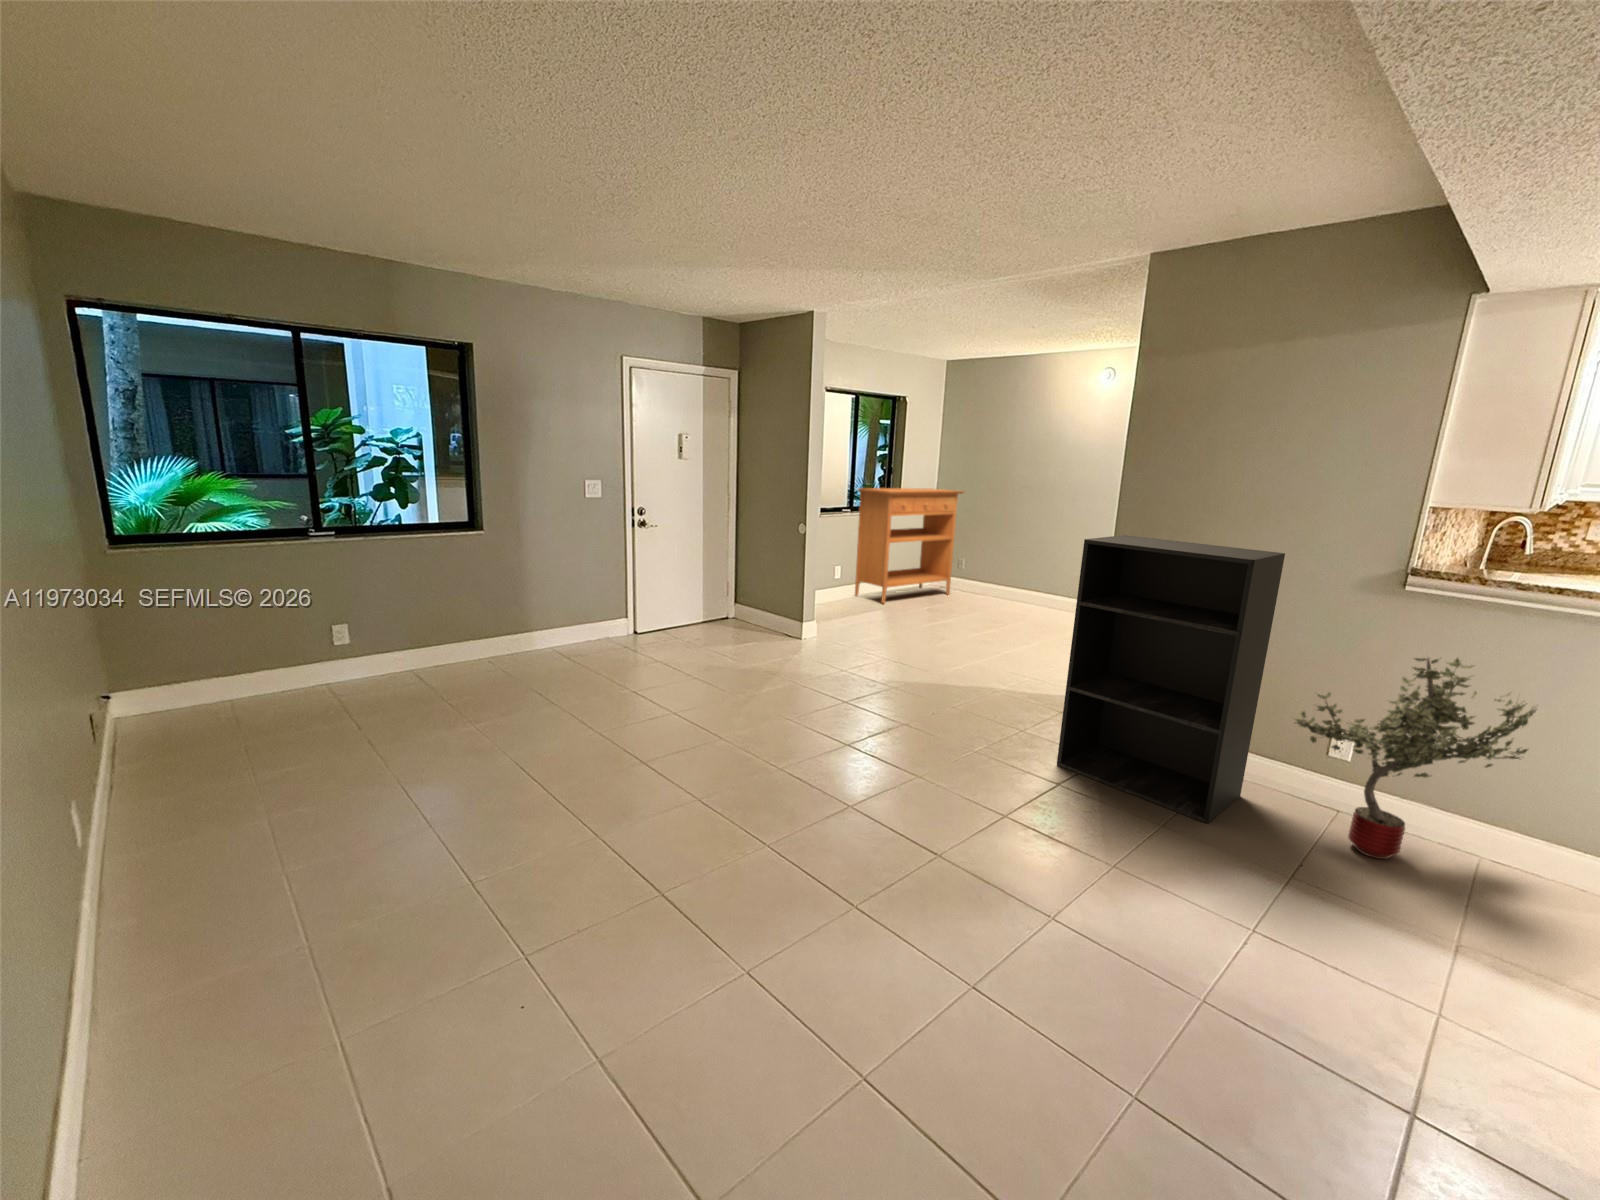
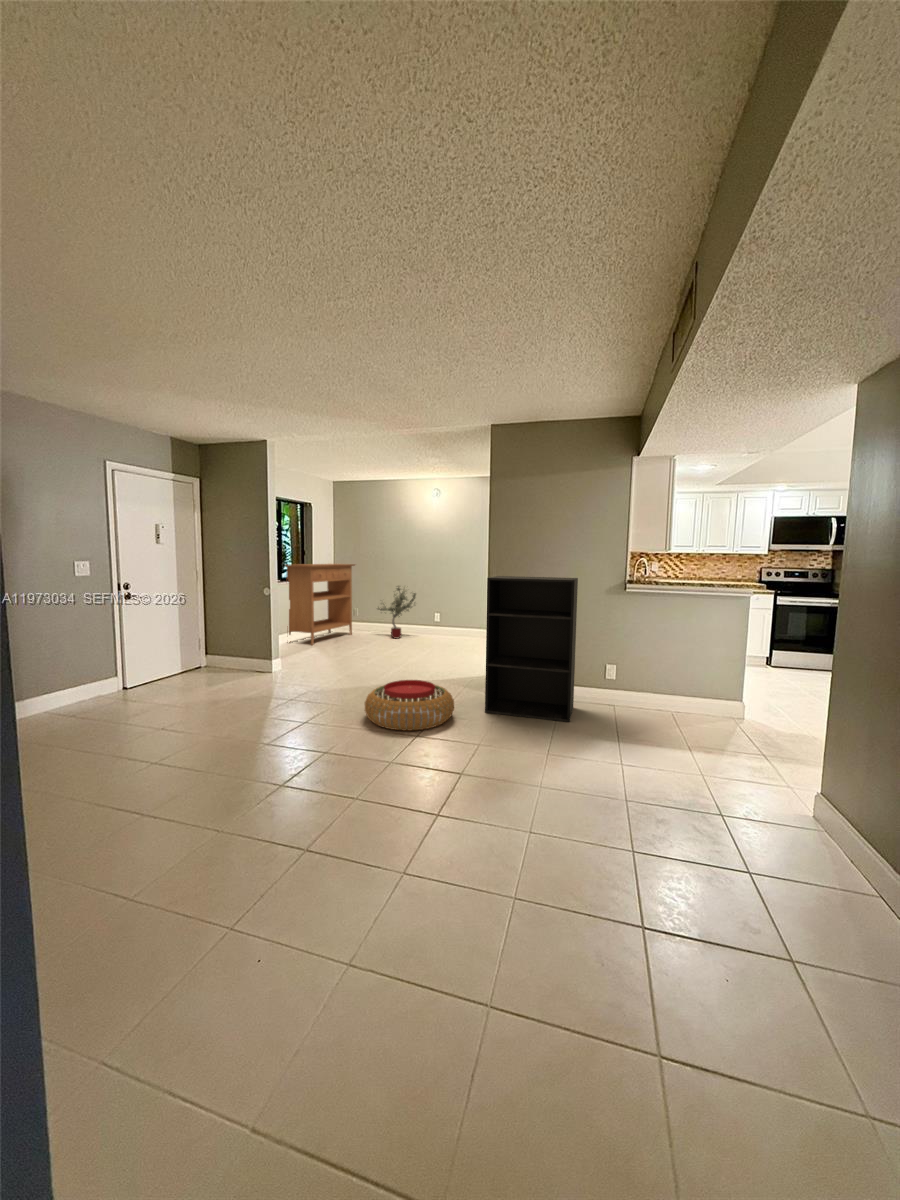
potted tree: present [1296,657,1536,859] -> present [378,586,416,638]
pouf: none [860,685,1001,771] -> present [365,680,454,730]

